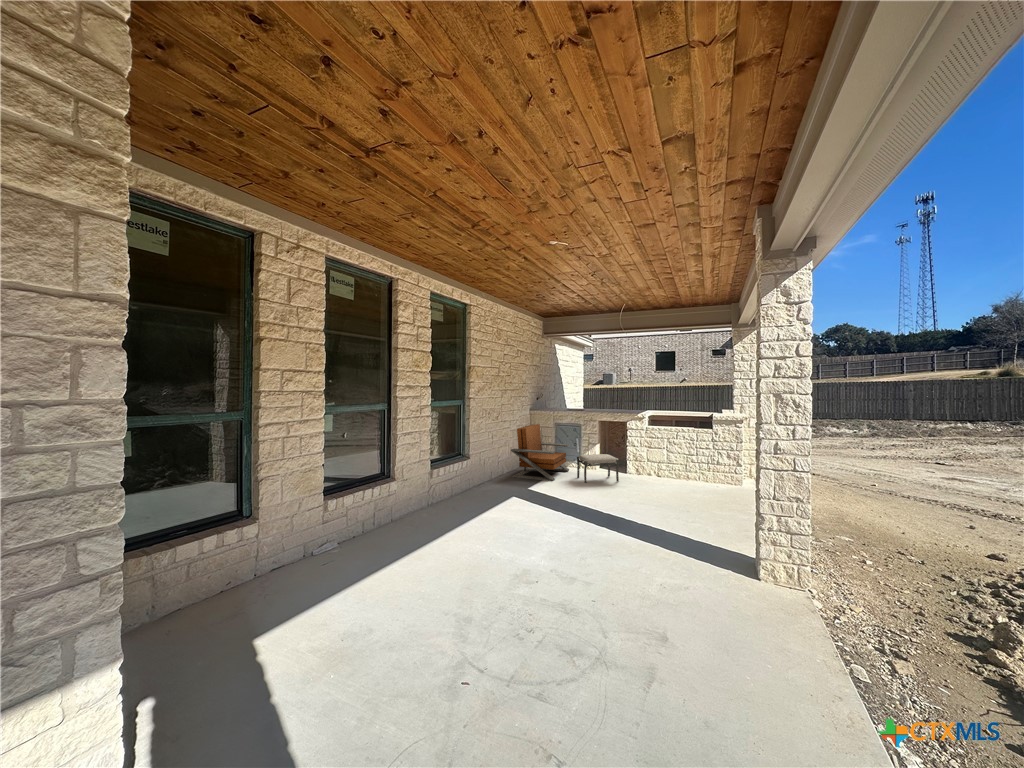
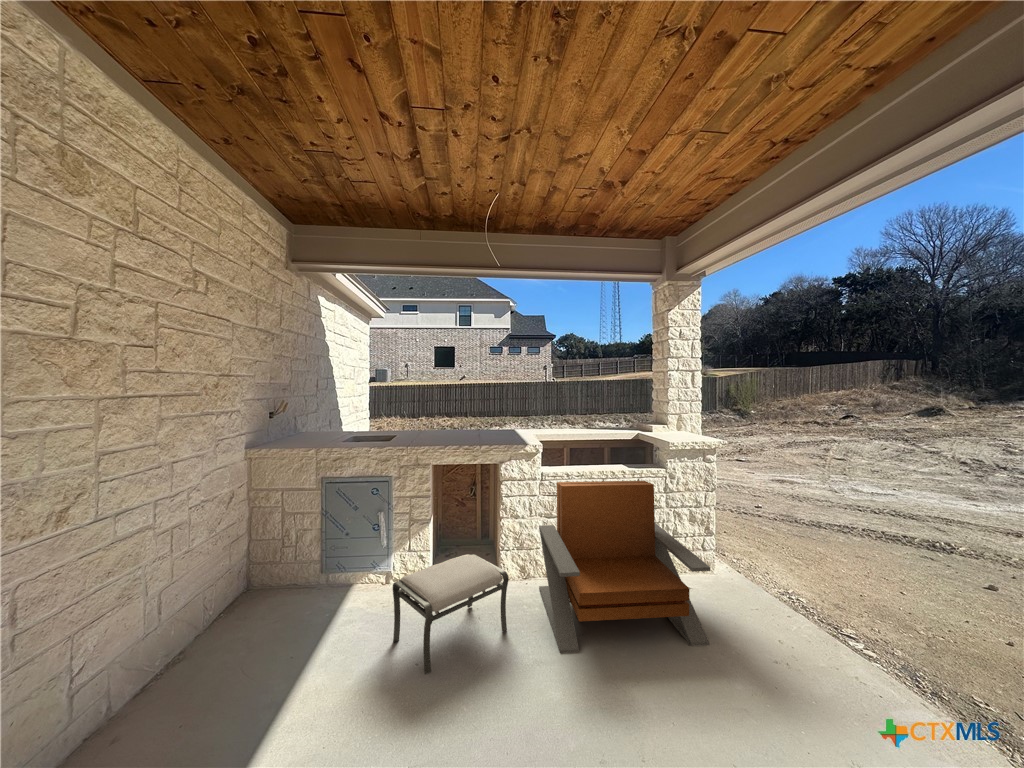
lounge chair: present [511,424,569,481] -> present [539,481,710,653]

